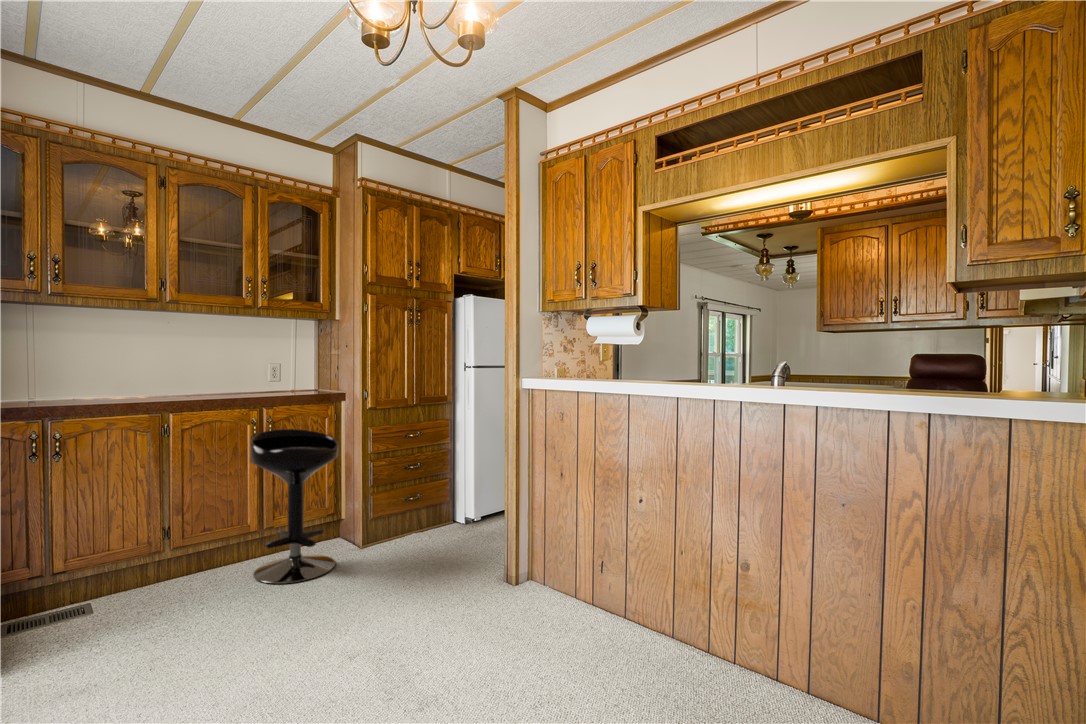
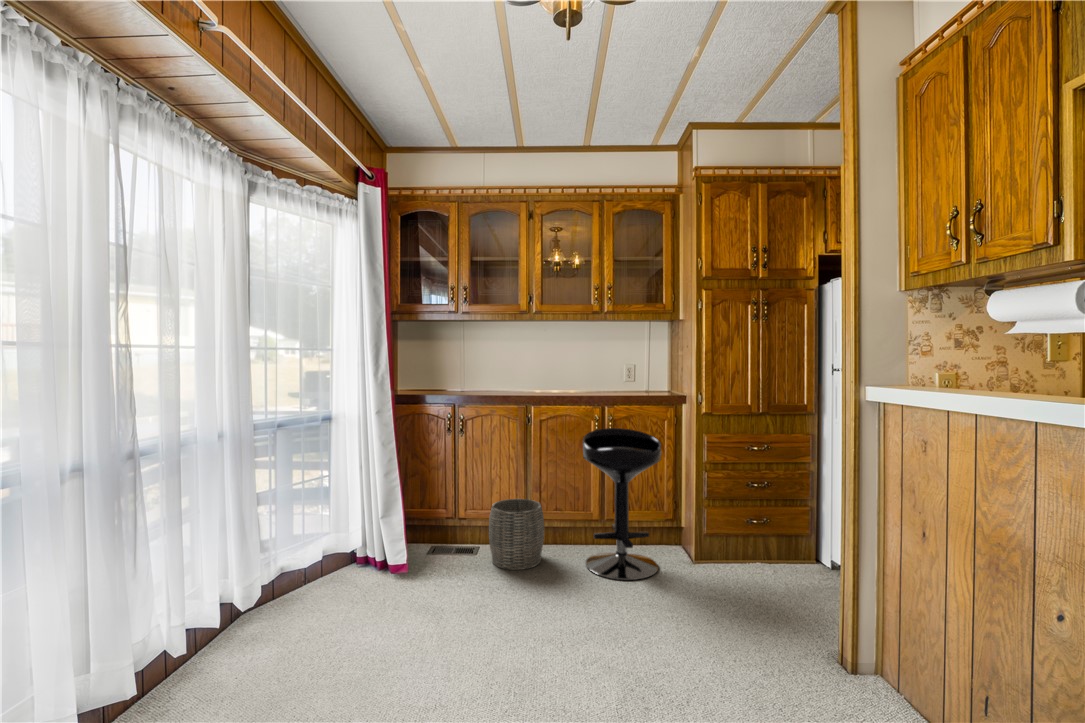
woven basket: none [119,525,202,615] -> present [489,499,544,570]

